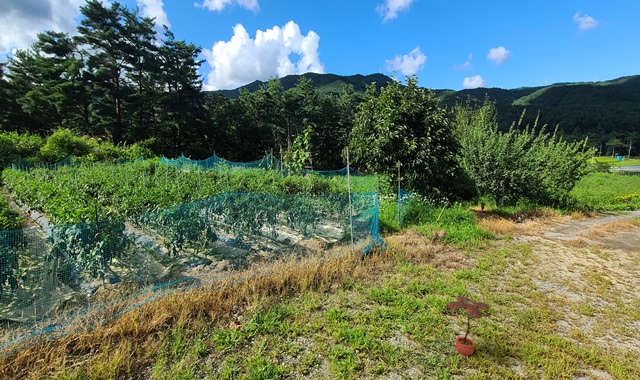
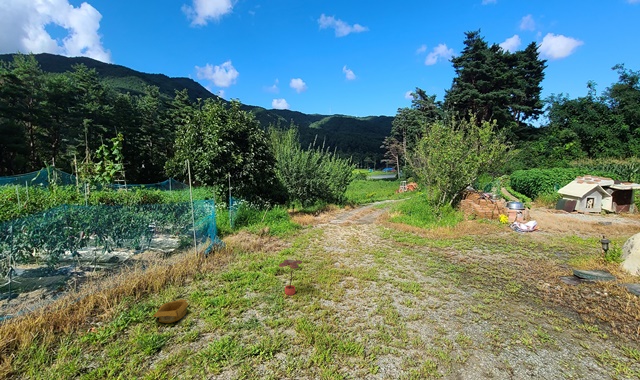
cardboard box: none [279,319,321,349] -> present [153,299,188,323]

